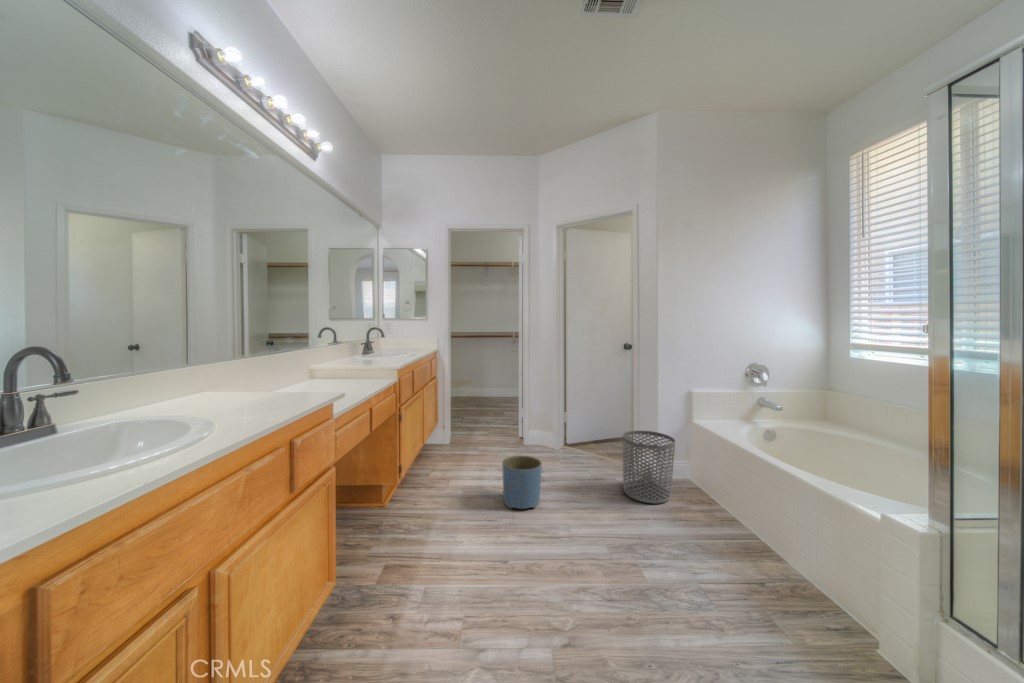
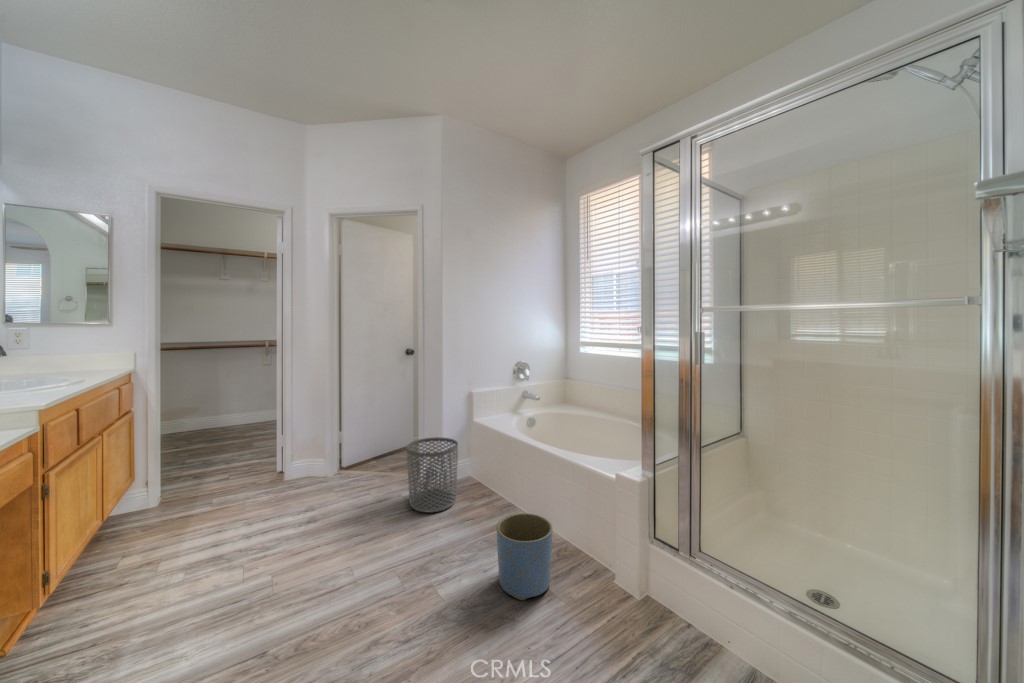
planter: present [502,456,542,509] -> present [497,513,552,600]

